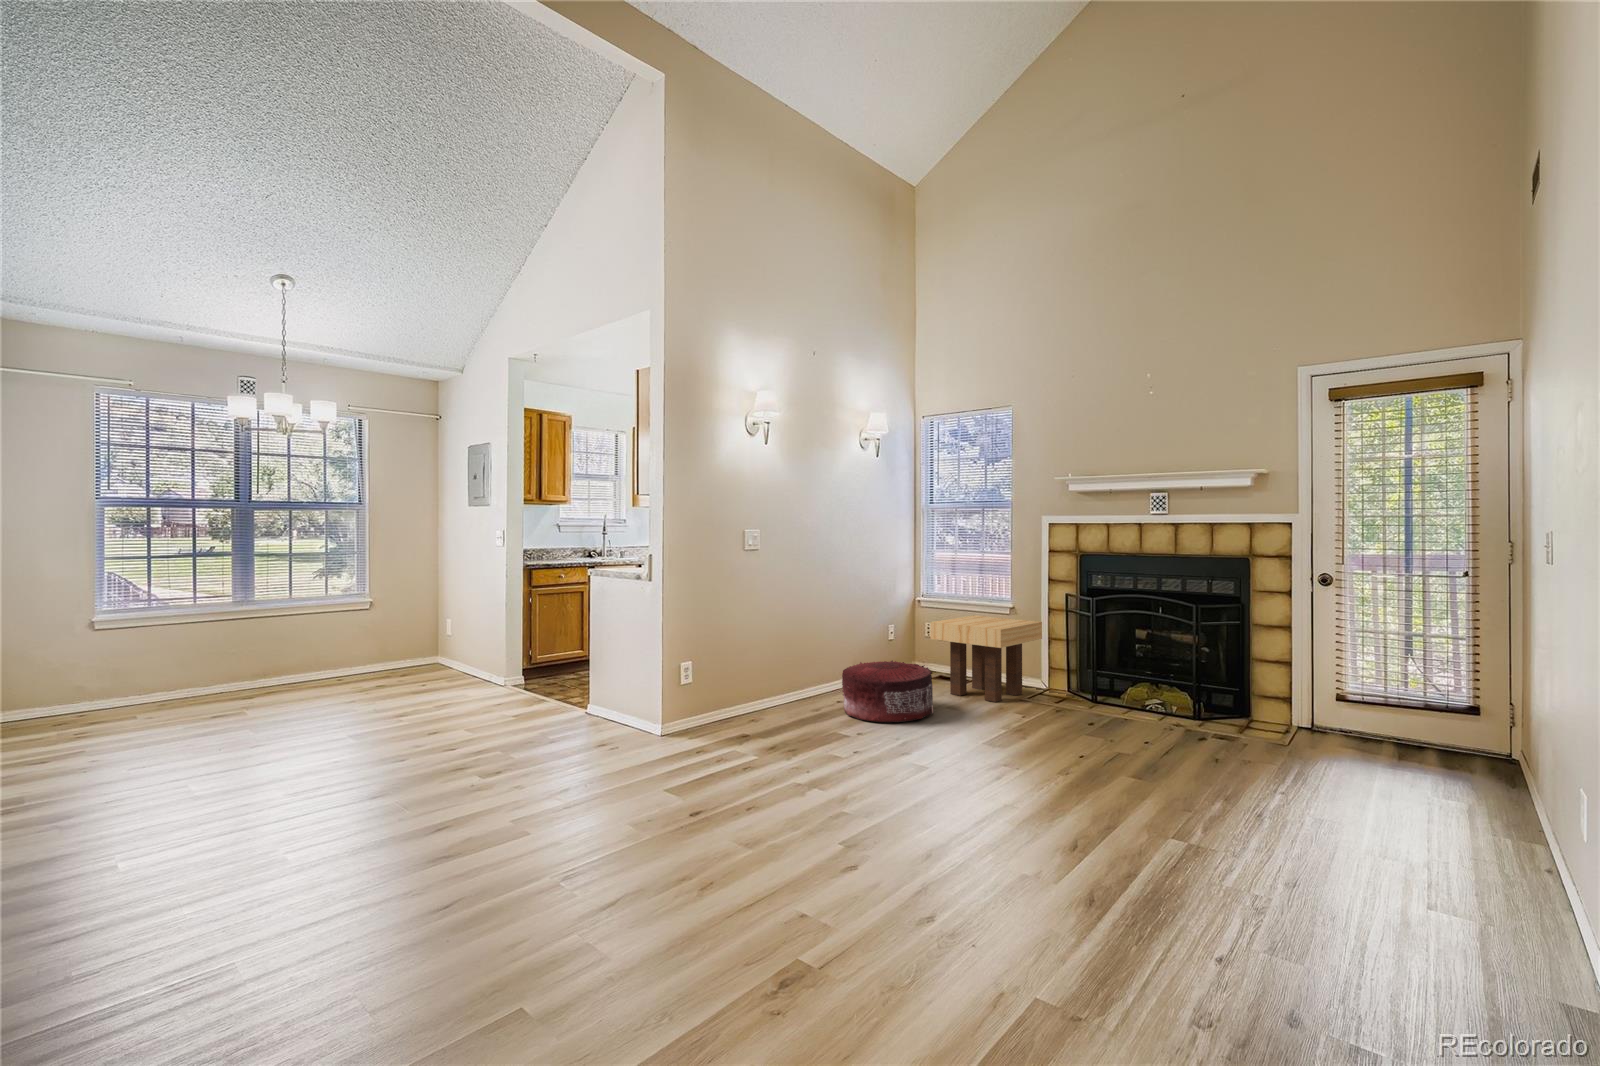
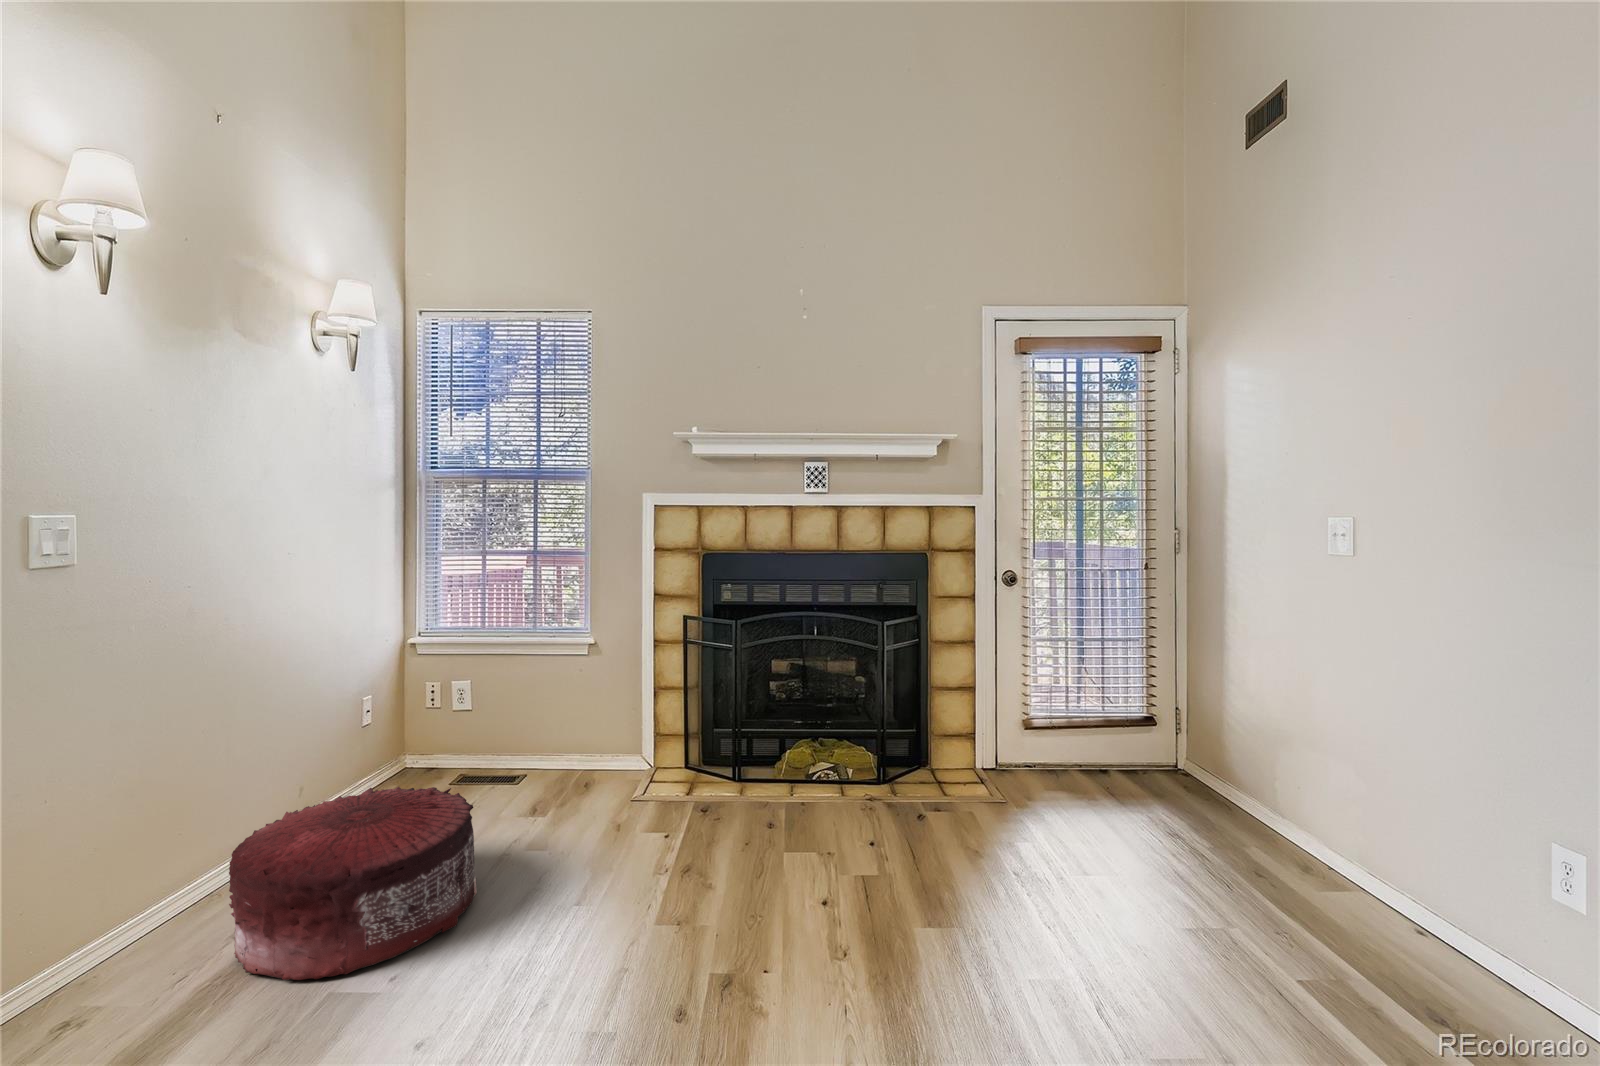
side table: present [930,615,1042,702] -> none [452,662,645,820]

